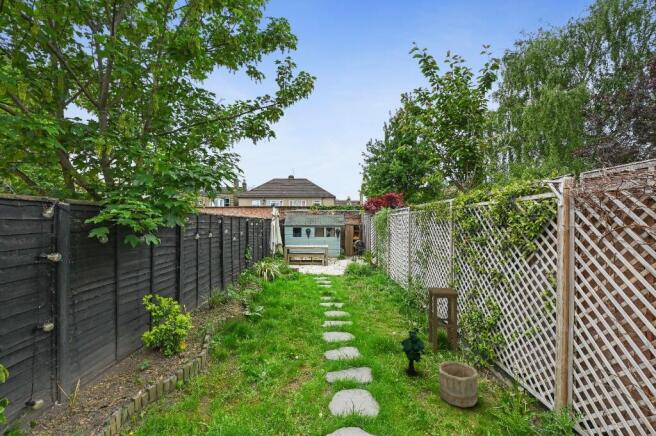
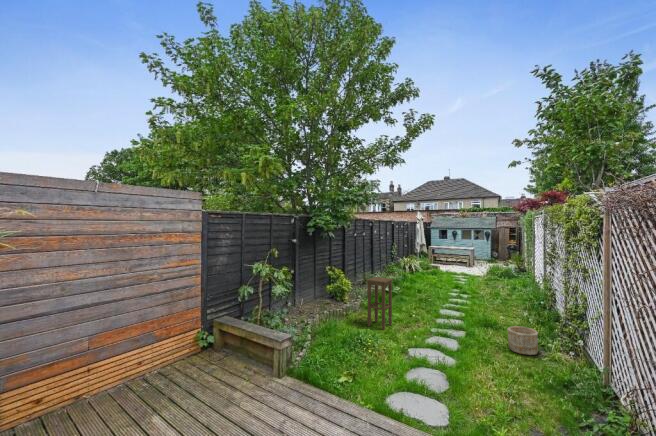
stool: present [428,287,459,352] -> present [367,277,393,330]
decorative plant: present [399,328,425,375] -> none [486,303,509,336]

